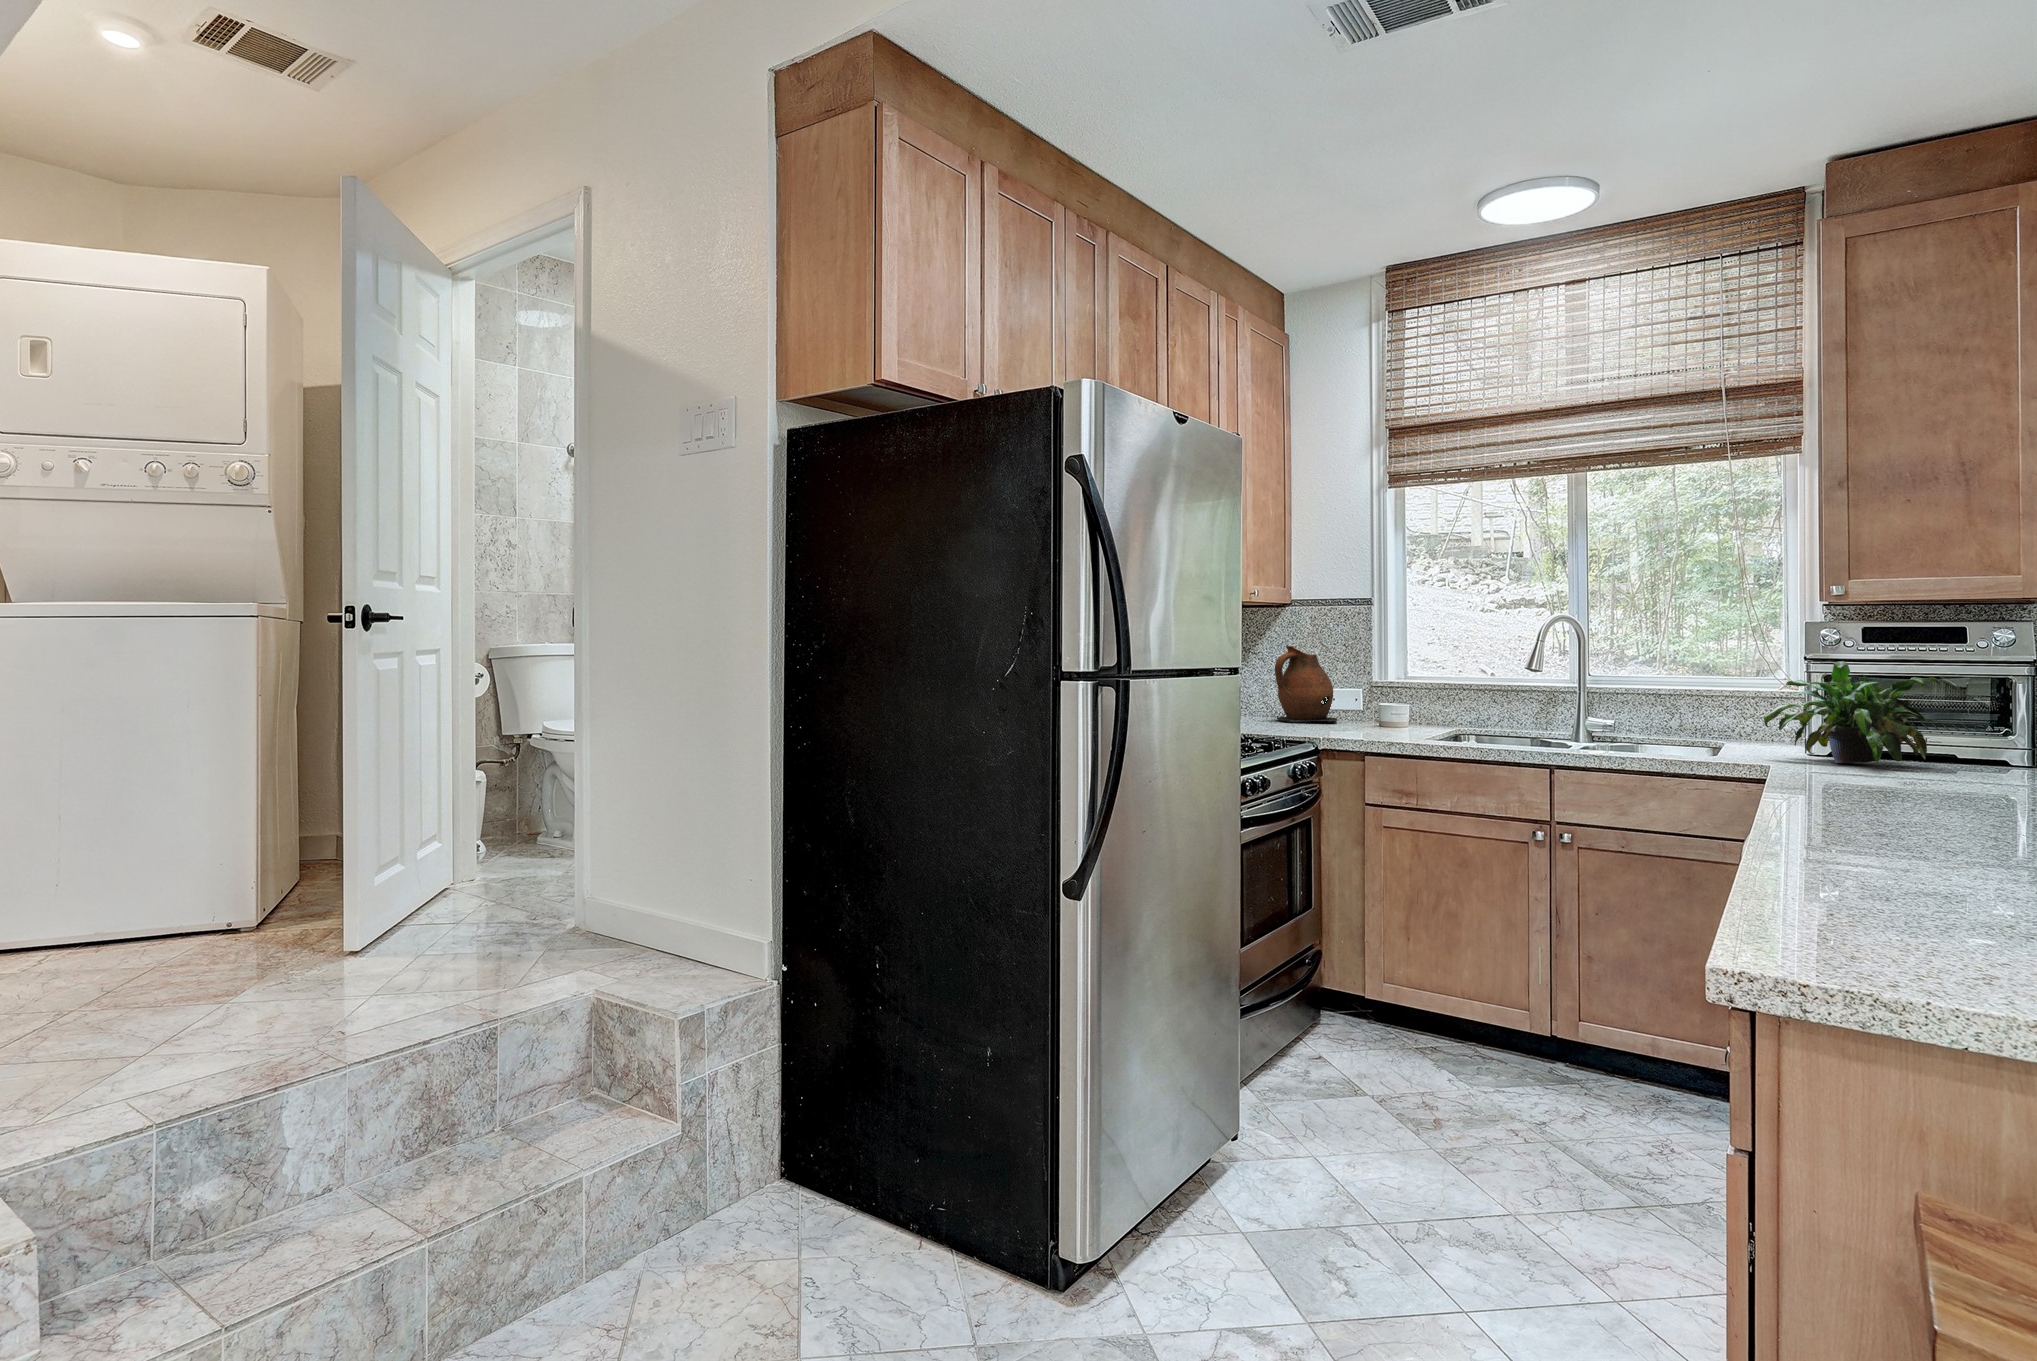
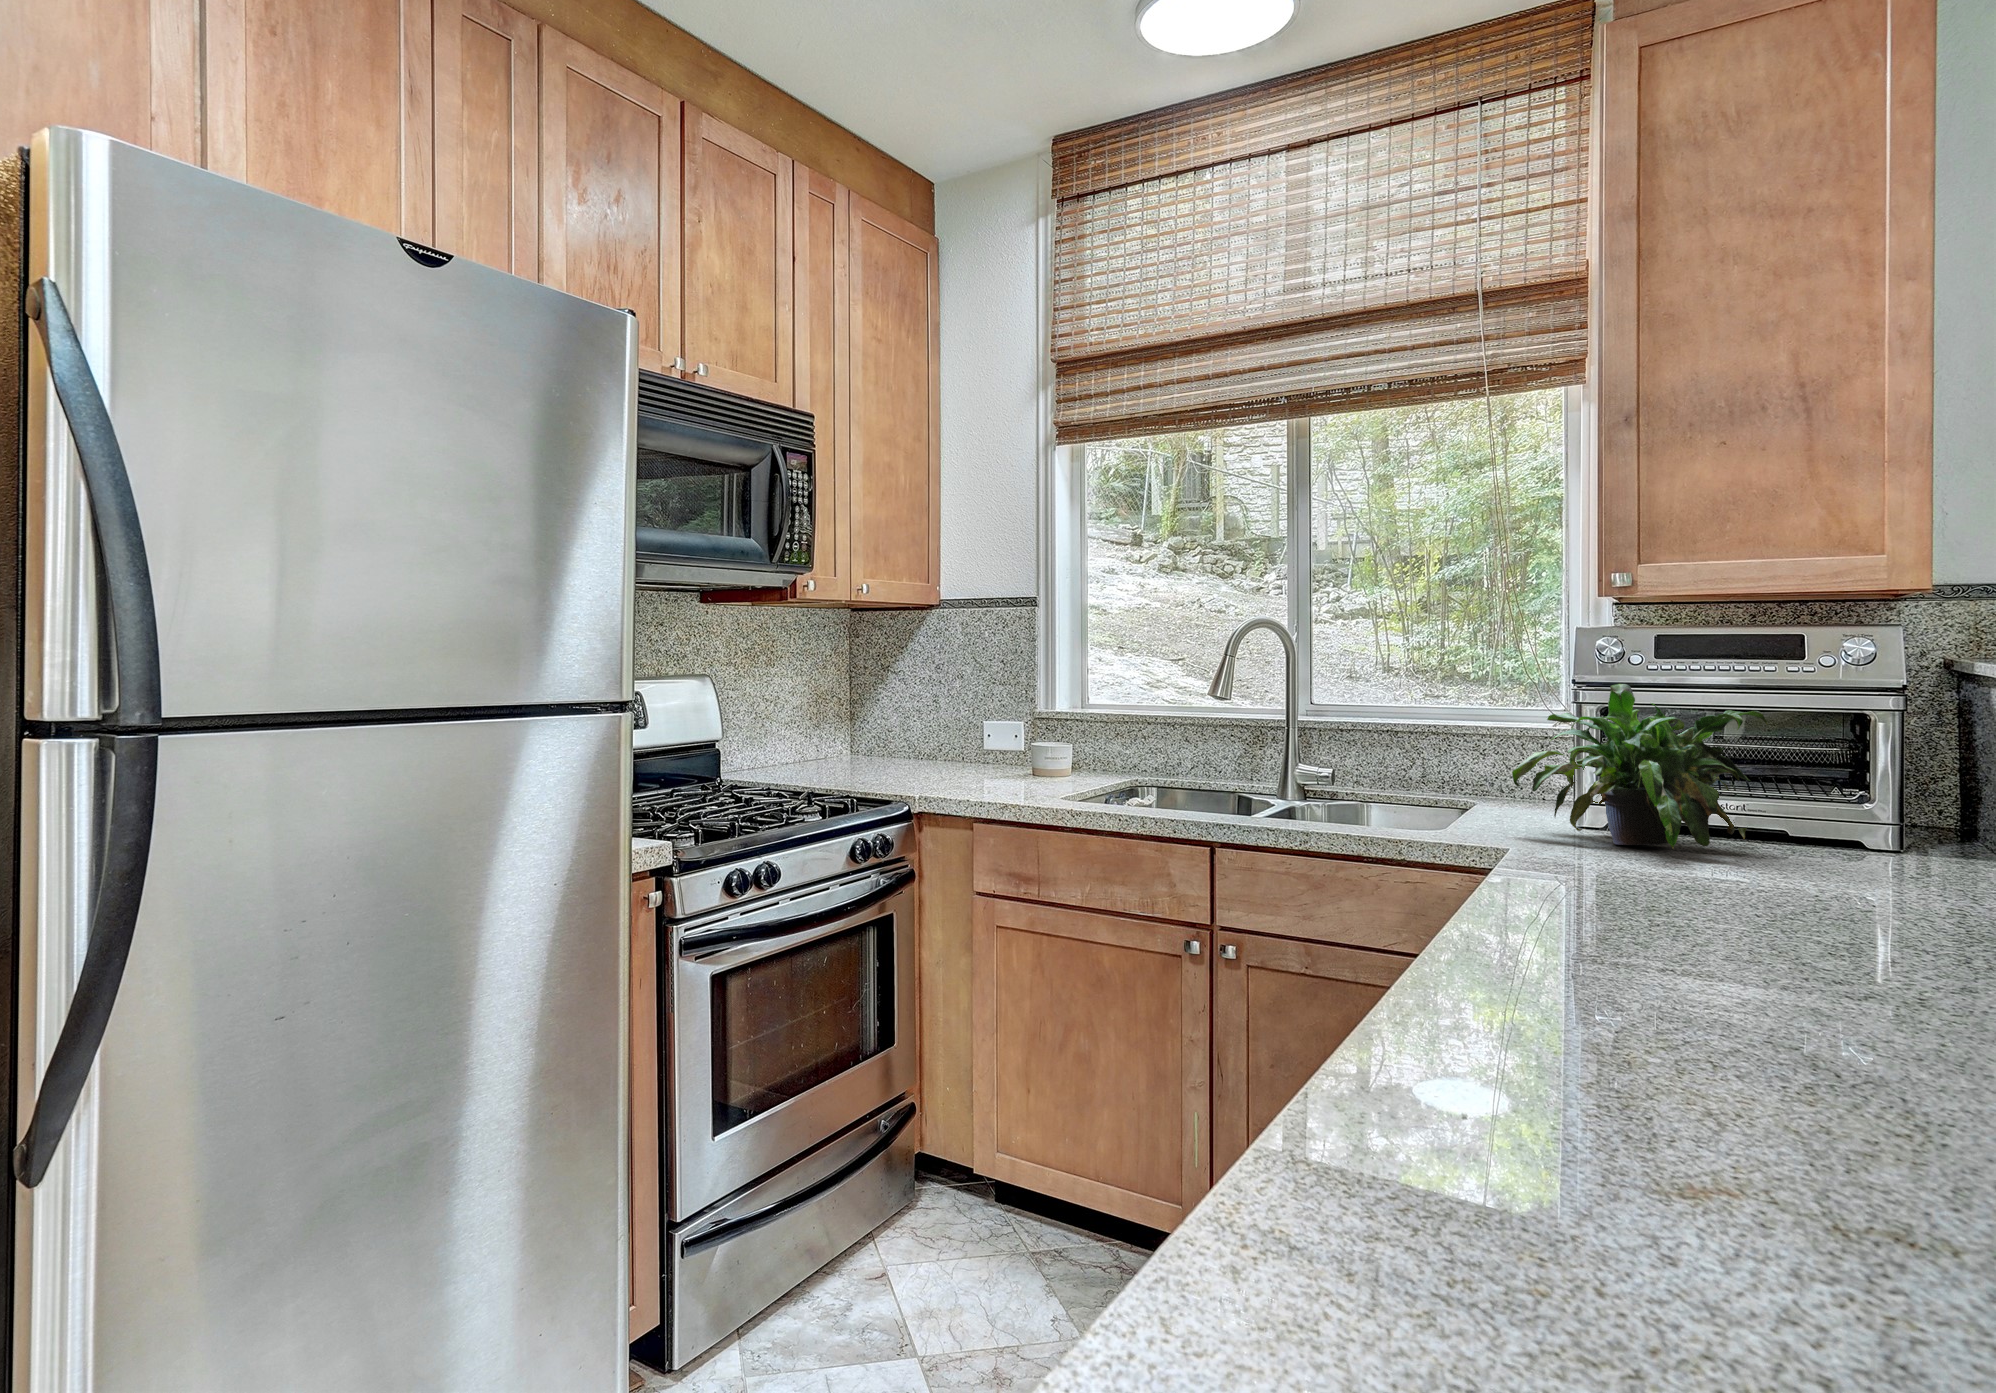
ceramic pitcher: present [1275,646,1337,722] -> none [911,660,1001,767]

